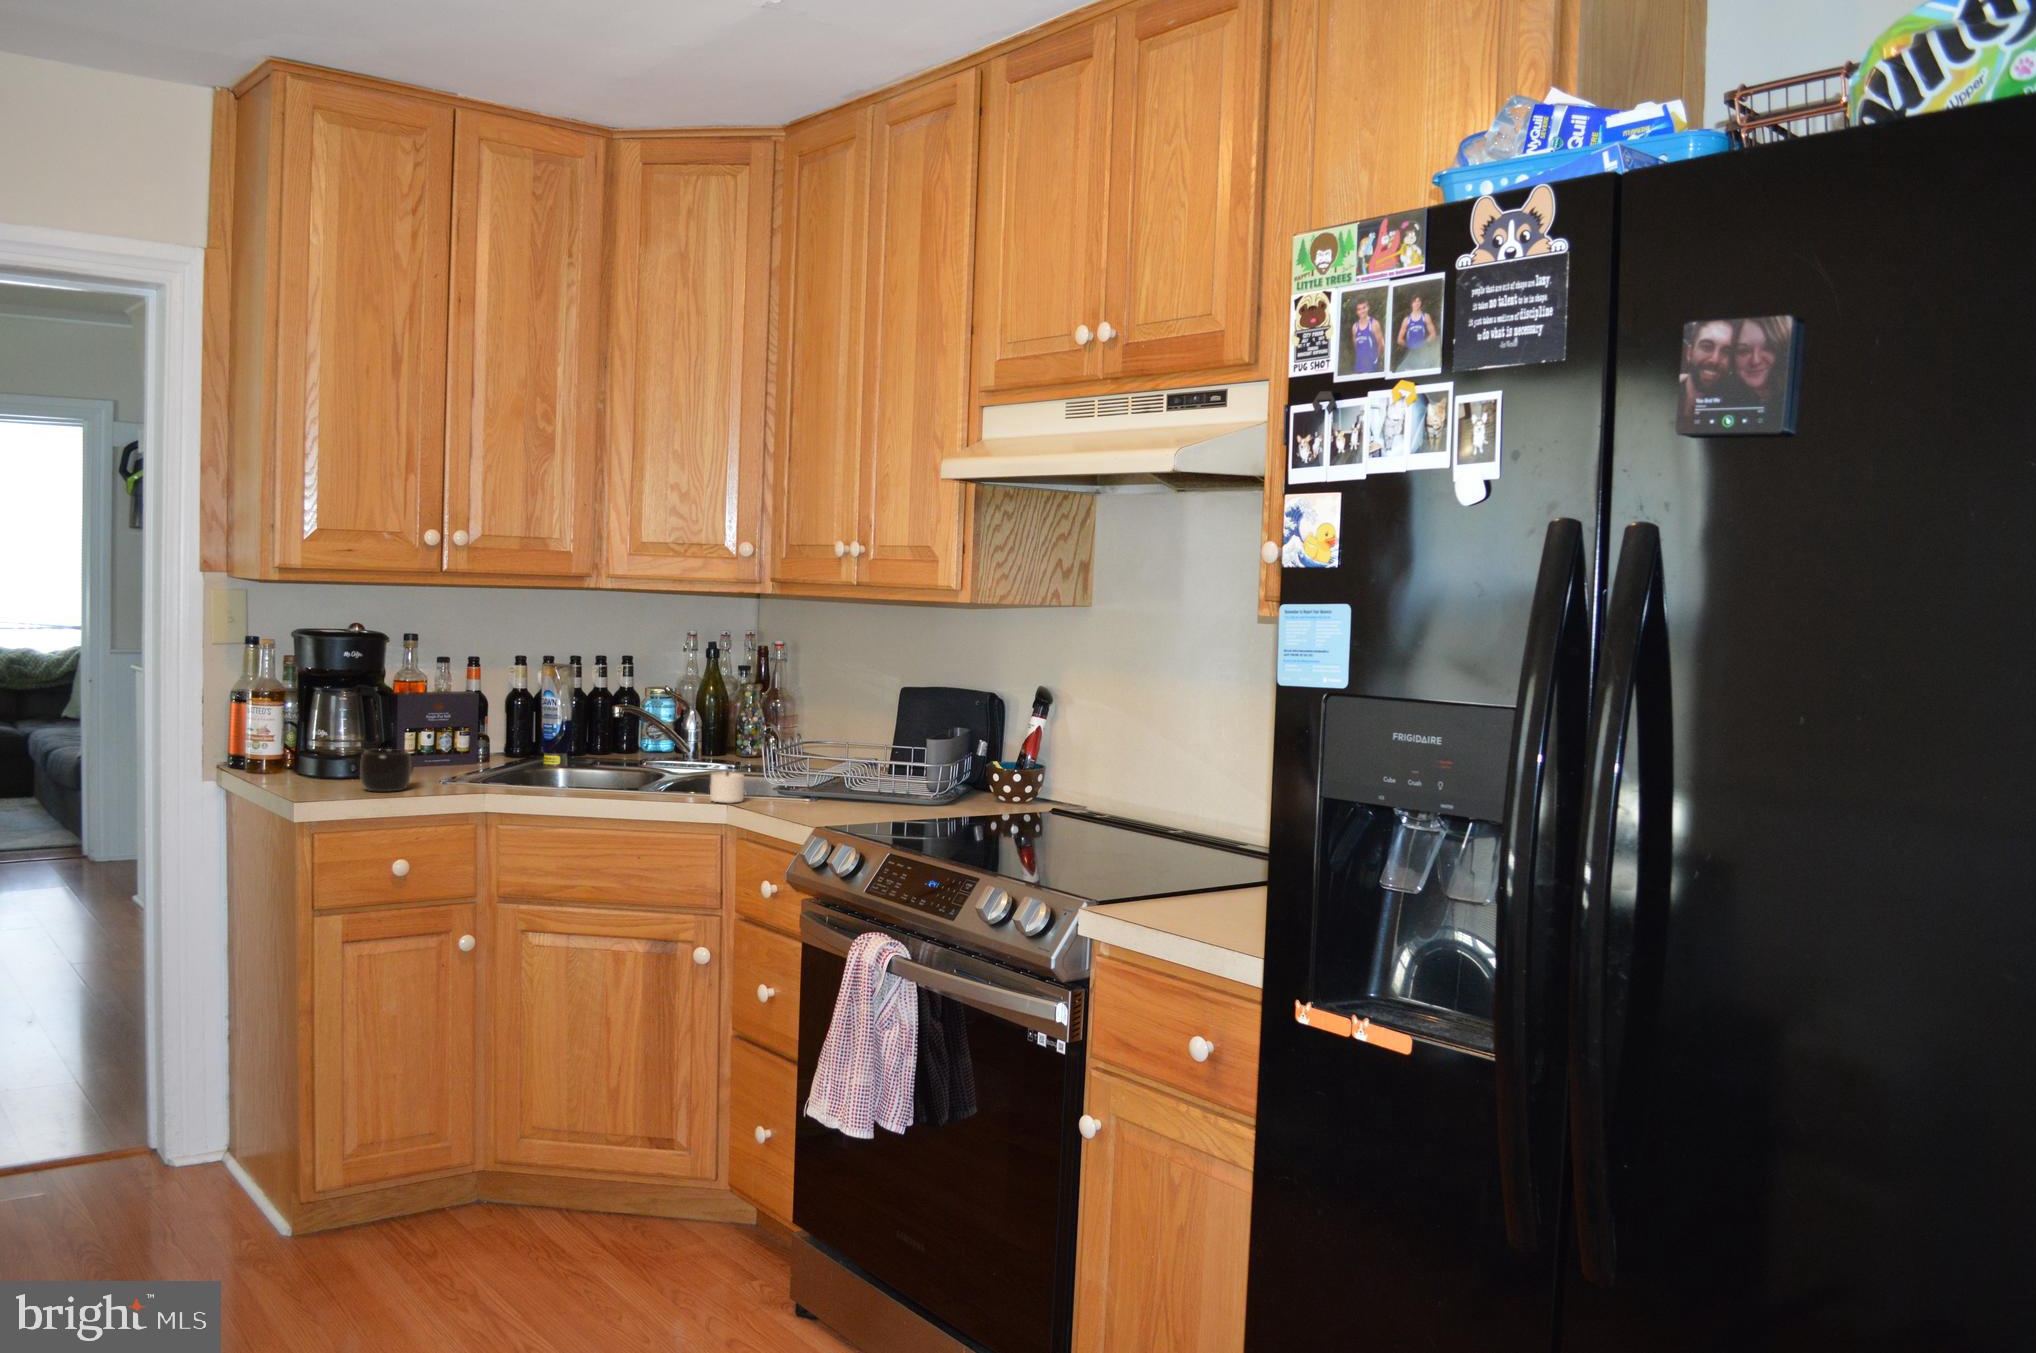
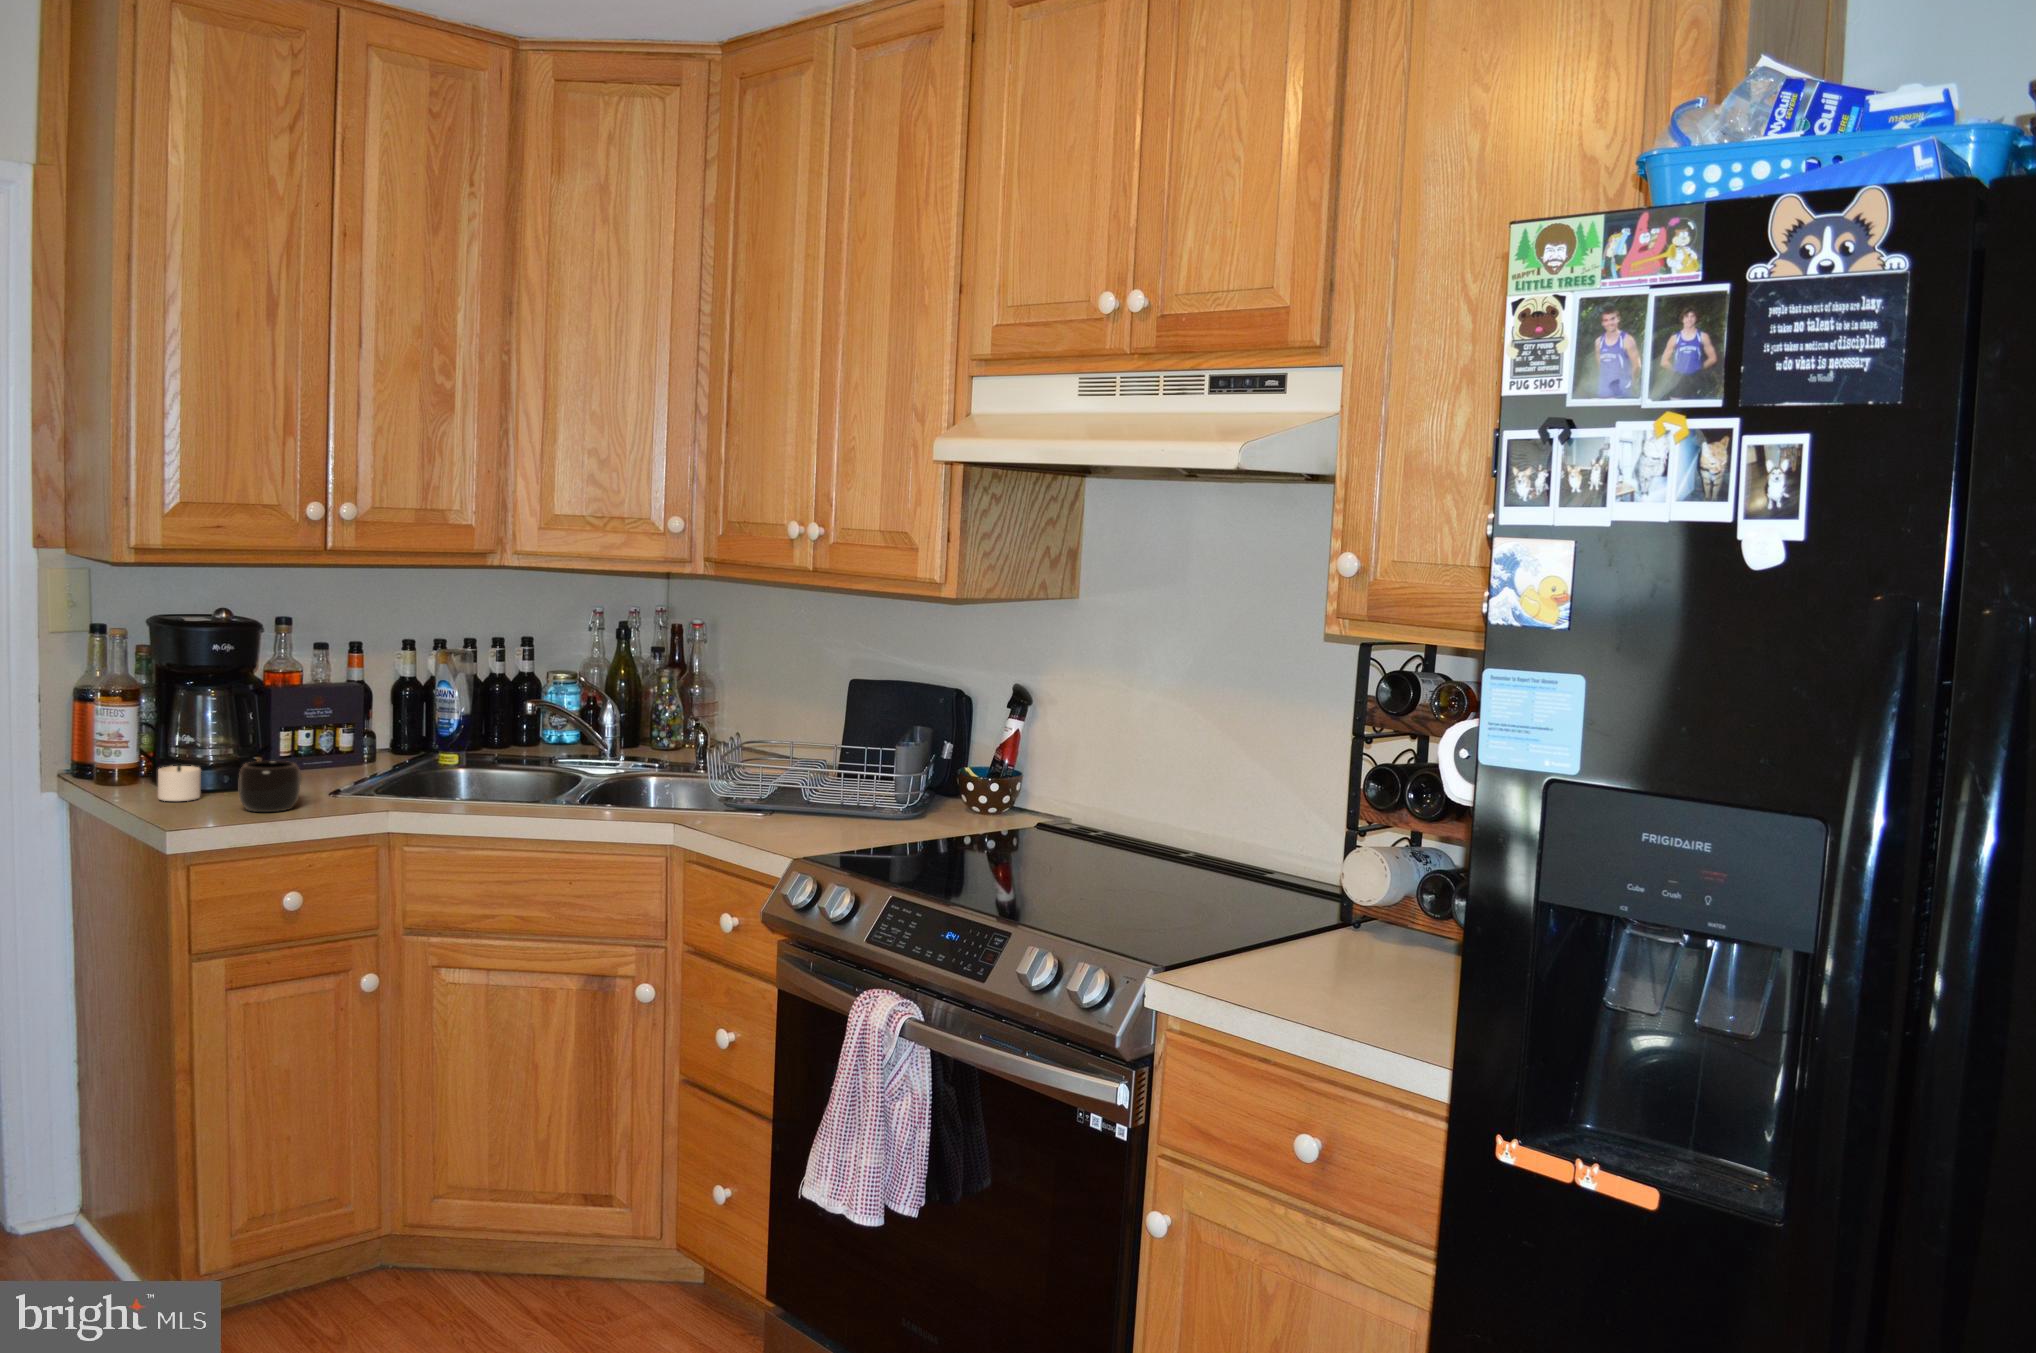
candle: present [710,772,744,803] -> present [158,765,201,801]

